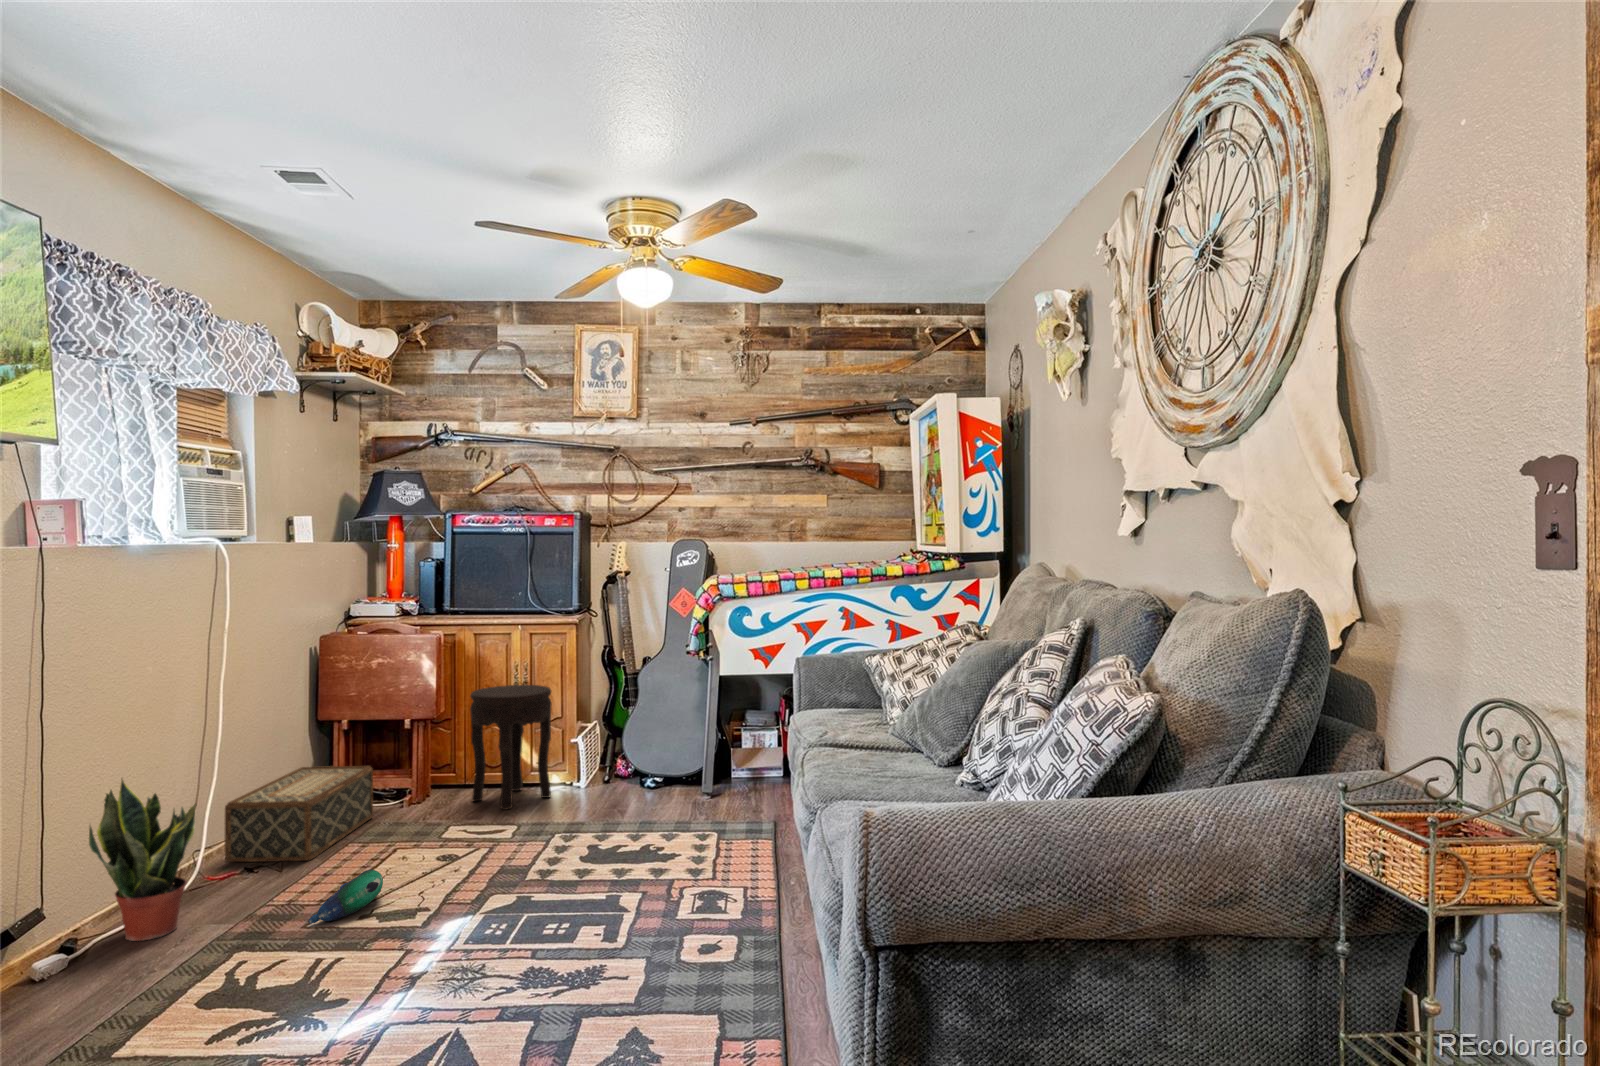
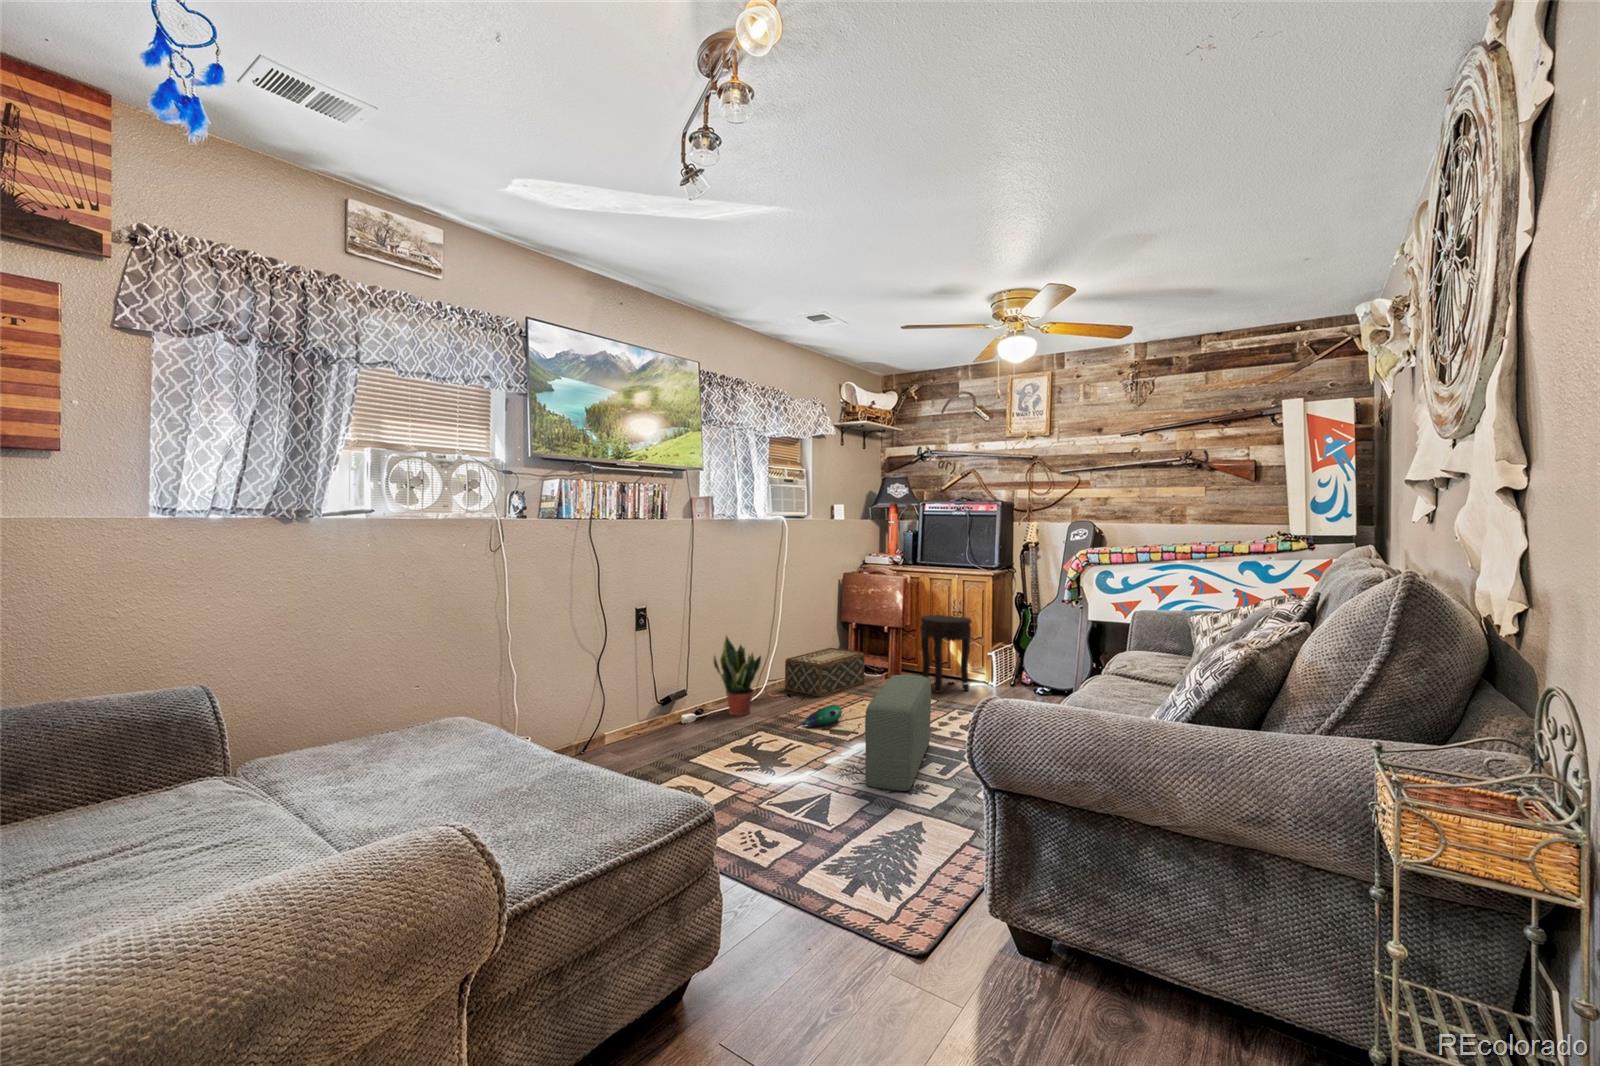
pouf: none [492,791,589,1000] -> present [865,675,931,791]

